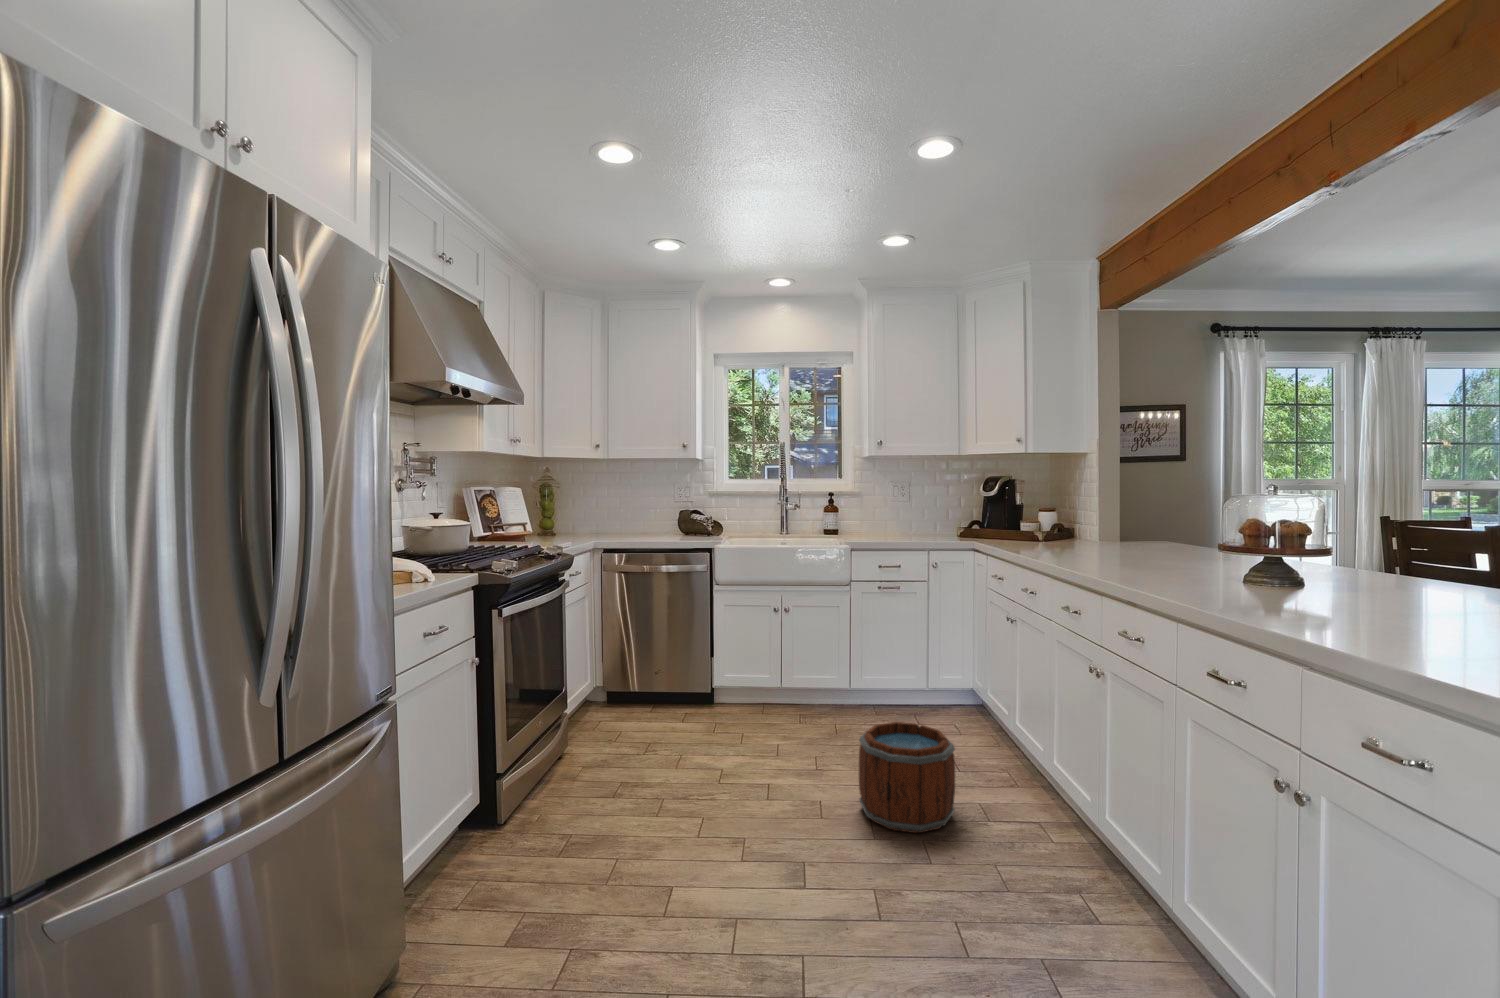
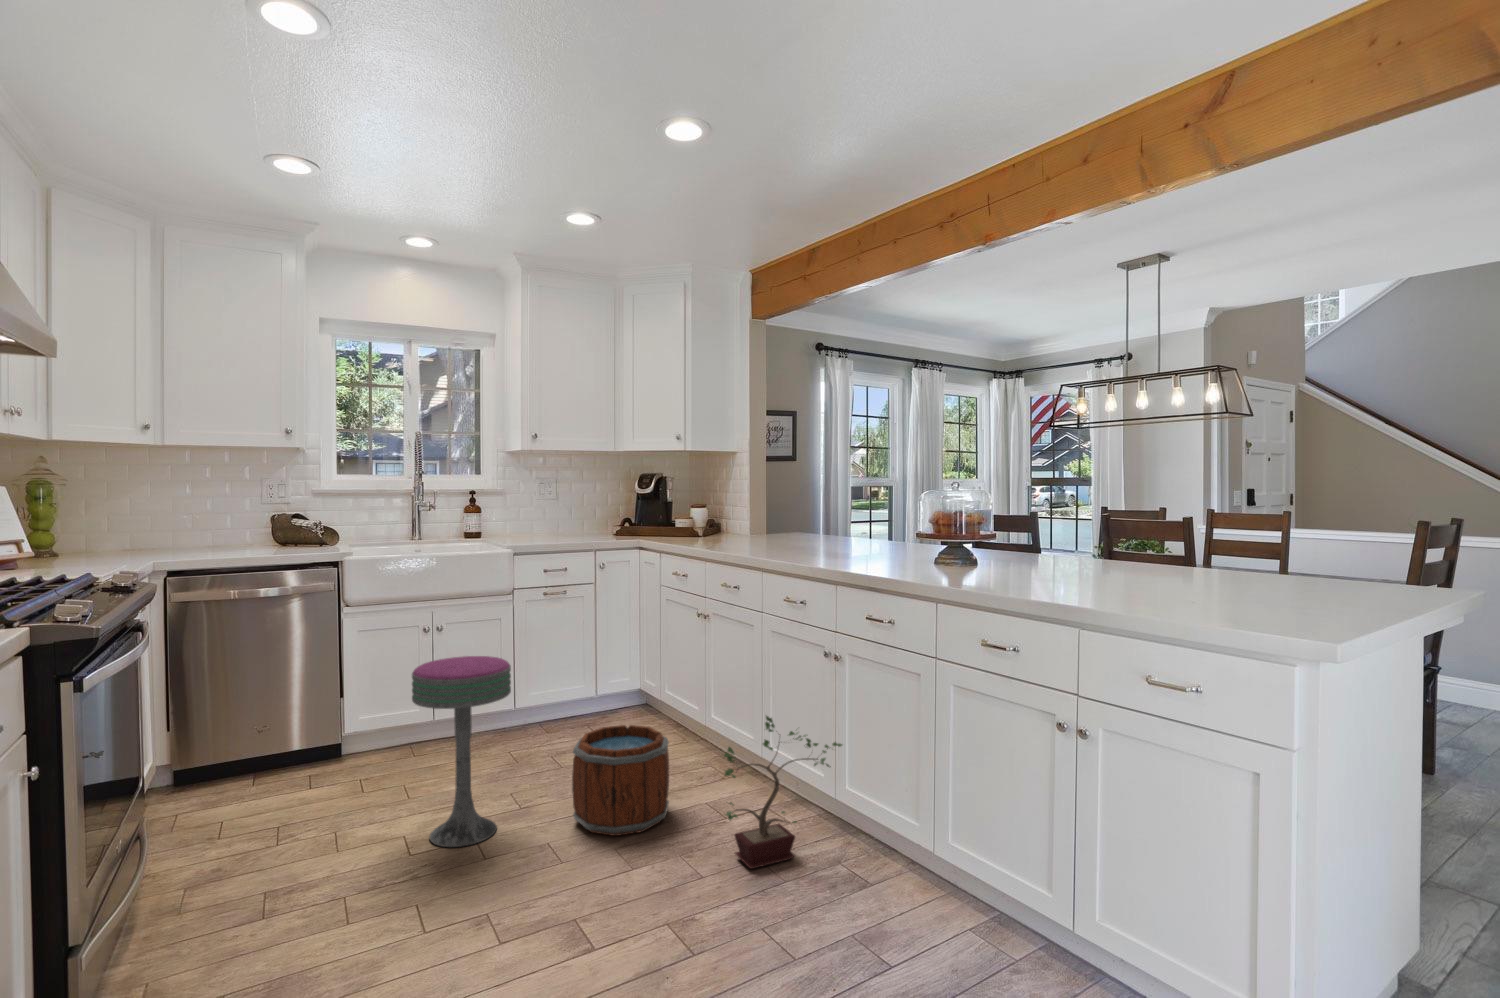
bar stool: none [728,638,809,804] -> present [412,656,511,847]
potted plant: none [980,742,1139,910] -> present [724,716,842,869]

